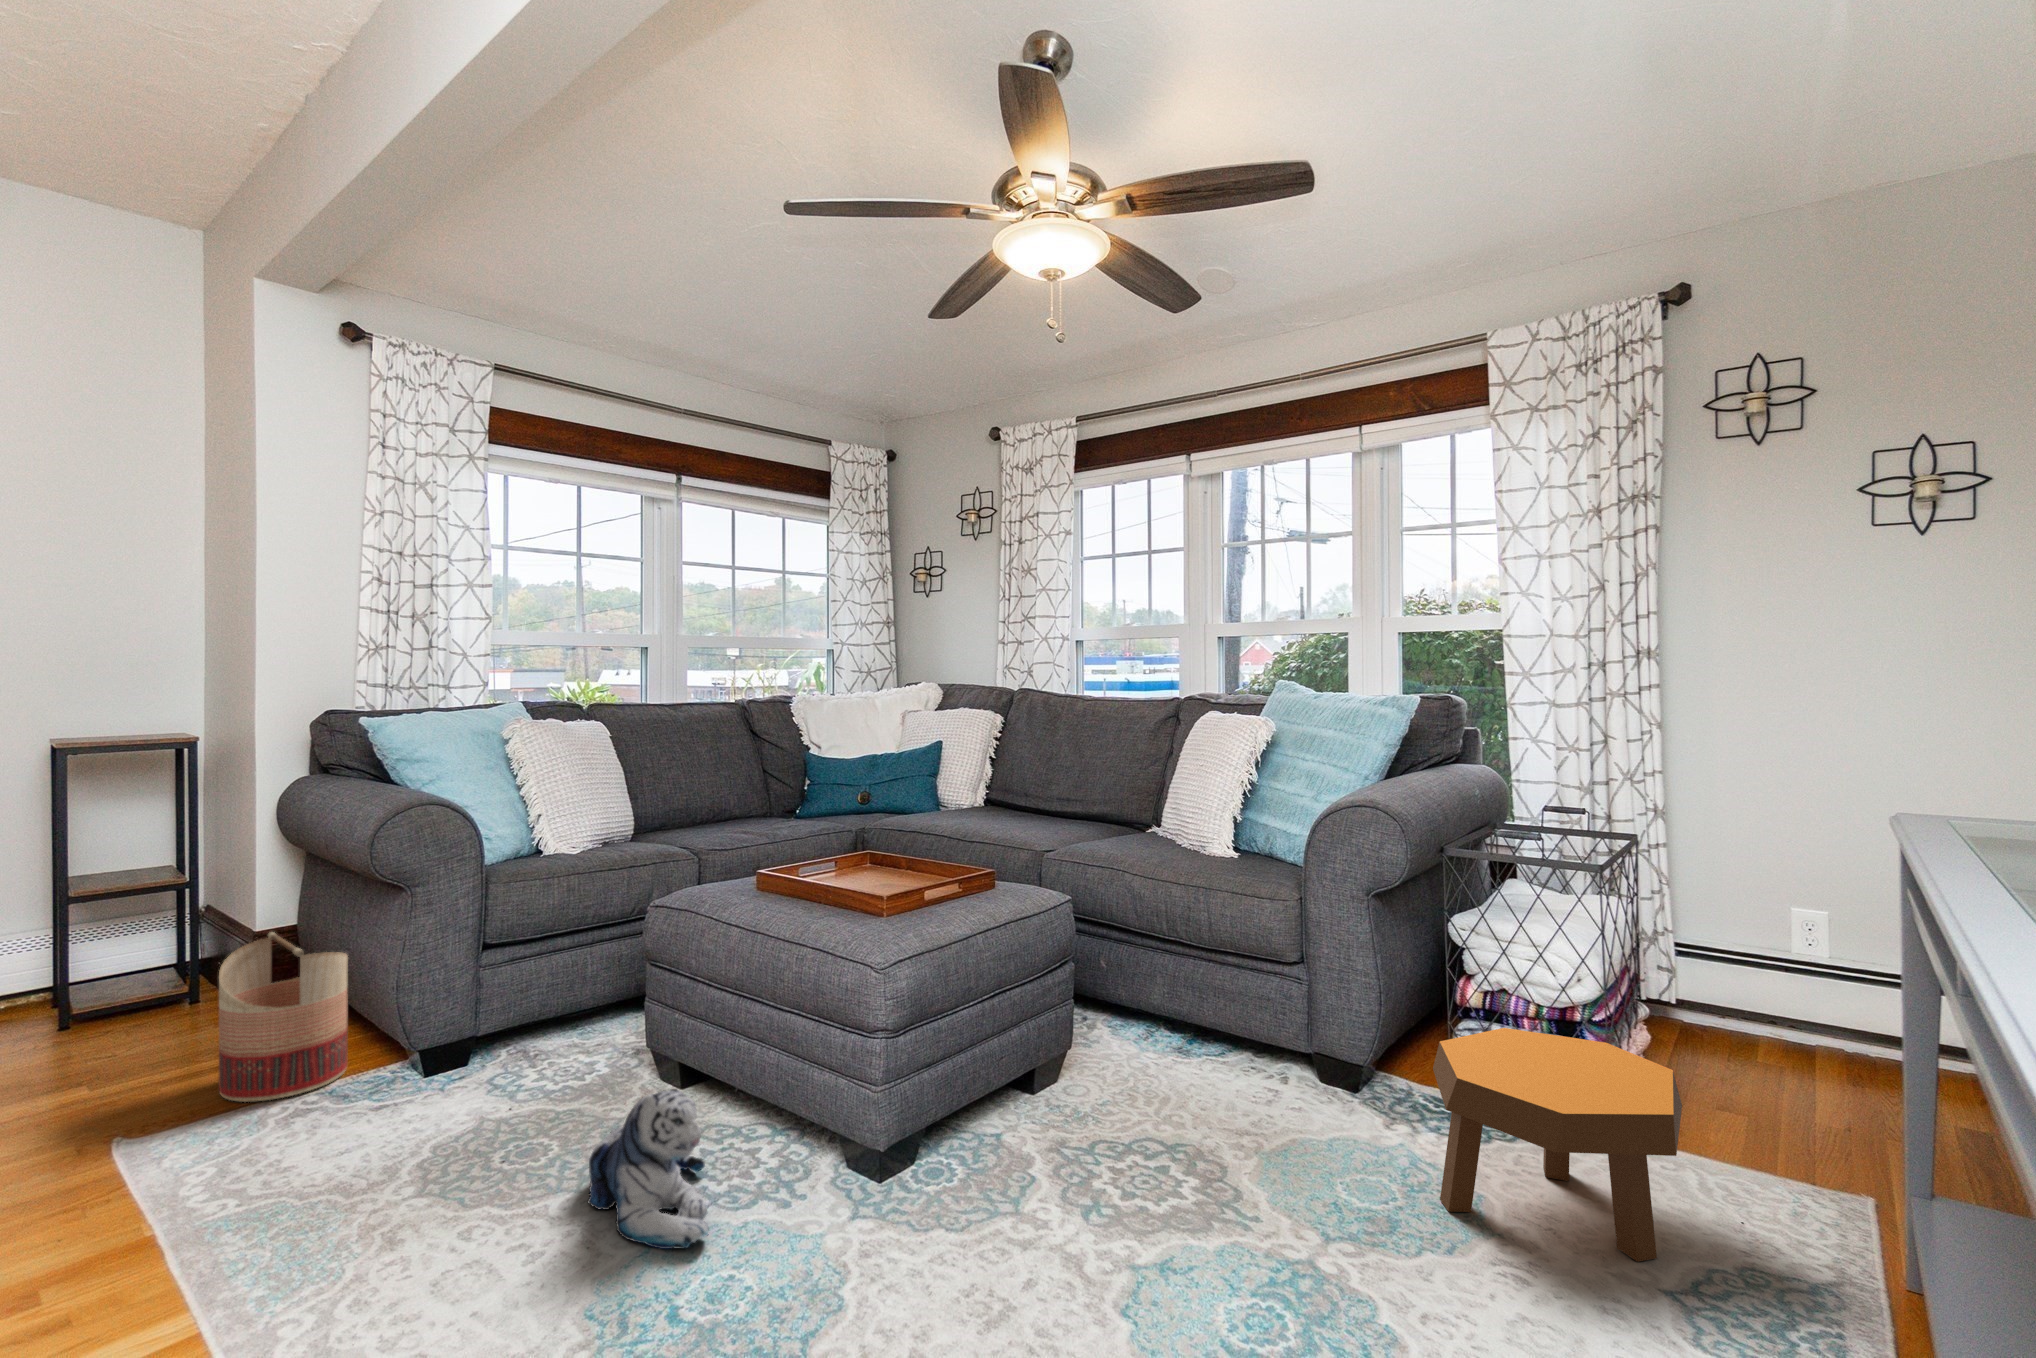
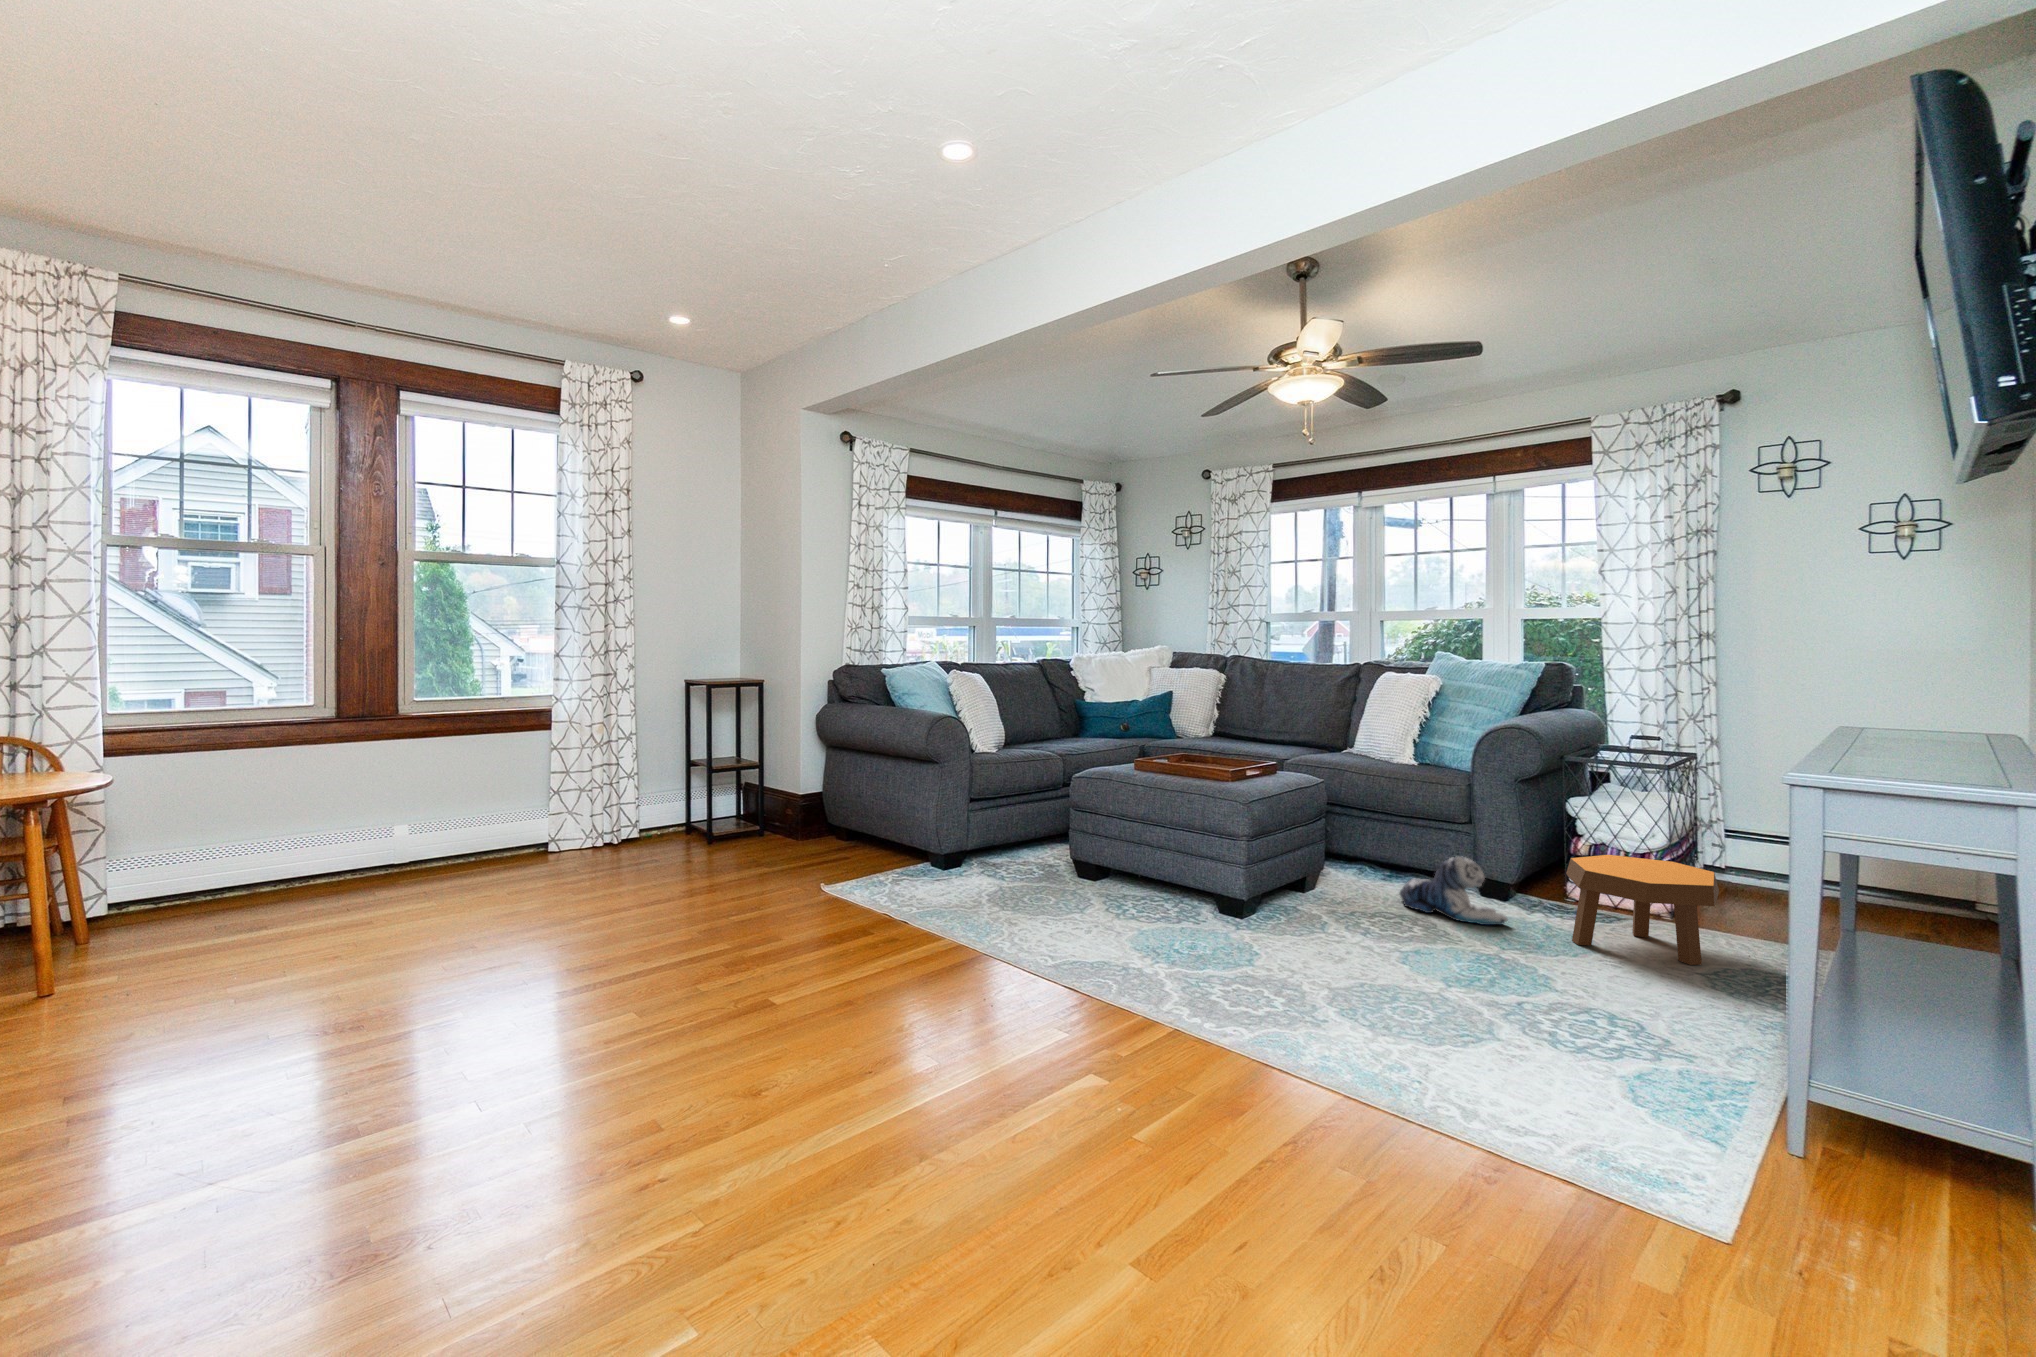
basket: present [219,932,348,1102] -> none [839,791,899,881]
plush toy: present [588,1089,709,1249] -> present [1400,857,1508,925]

